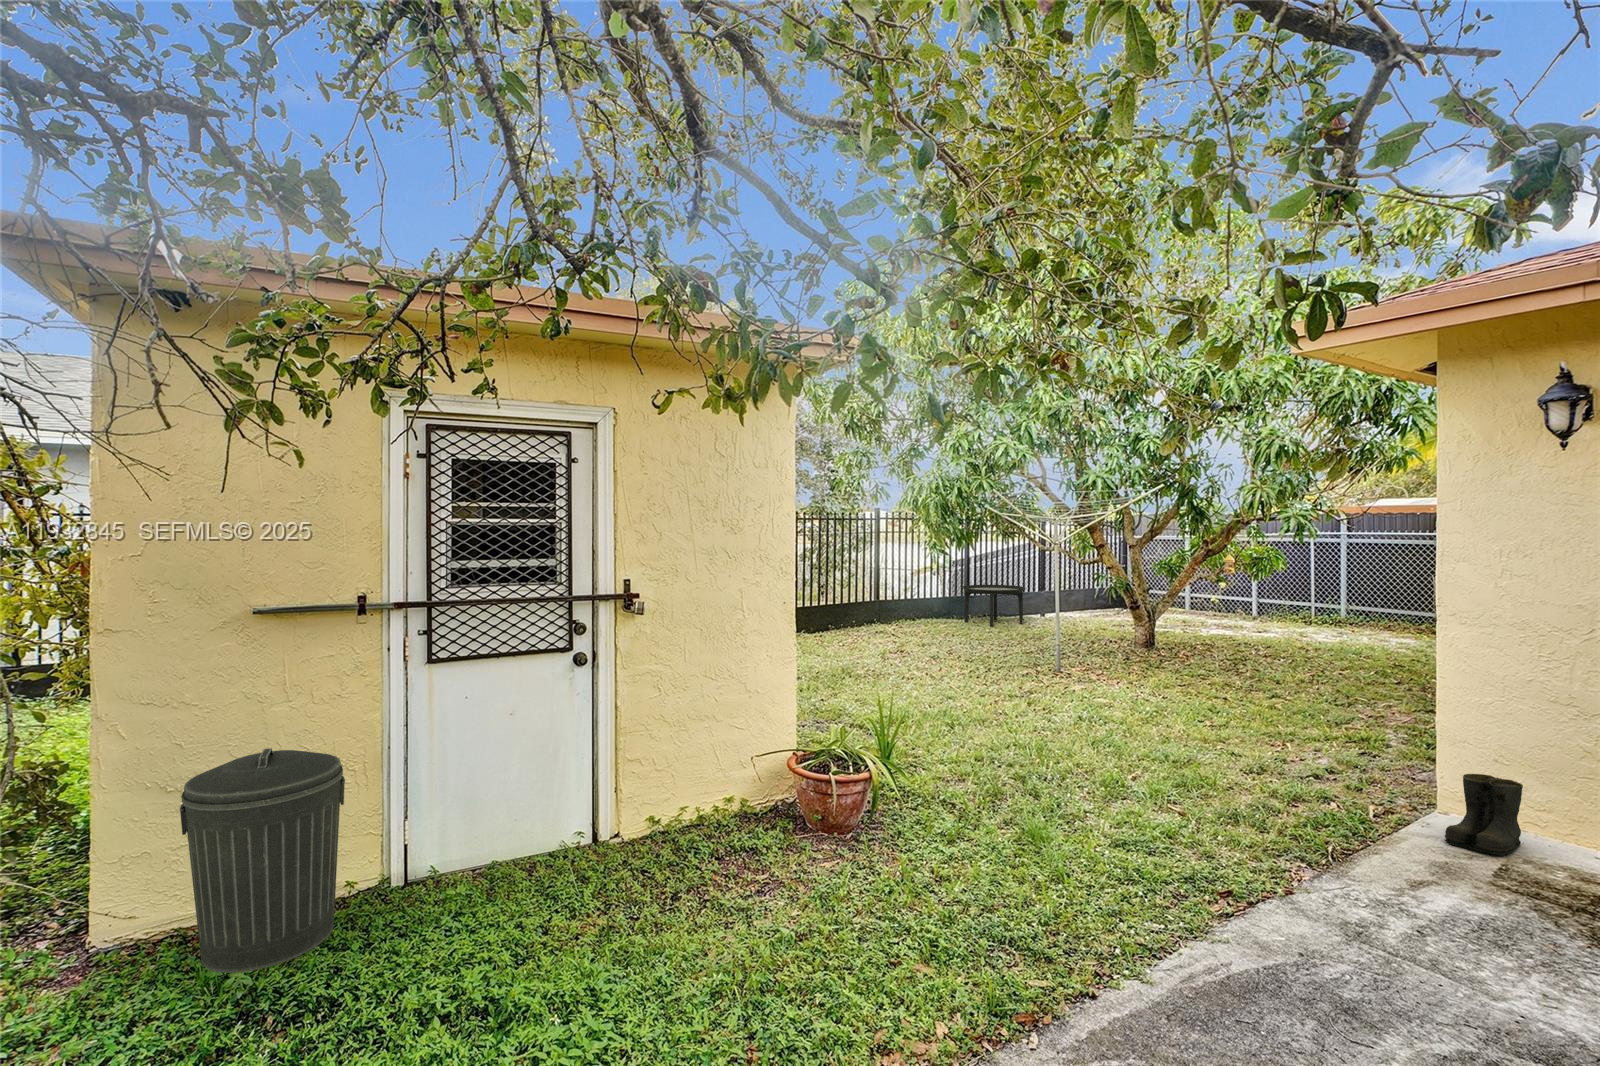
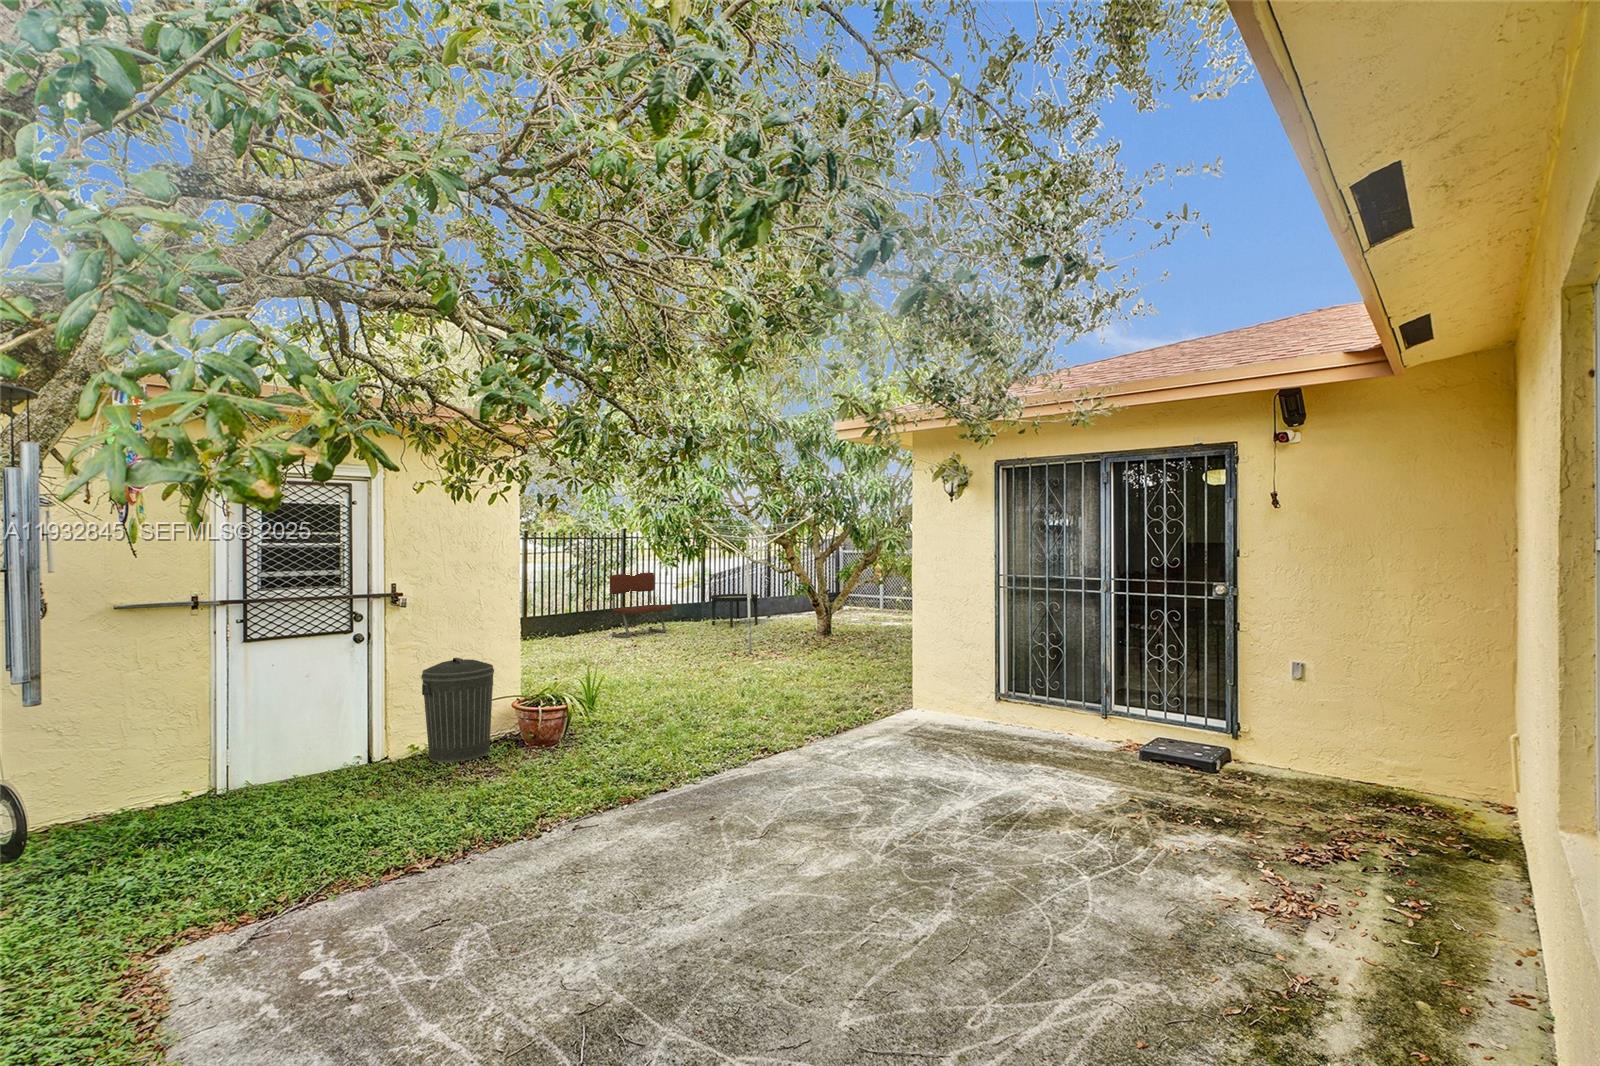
bench: none [849,557,923,637] -> present [610,573,673,638]
trash can: present [180,748,345,973] -> present [421,658,494,762]
boots: present [1445,774,1523,856] -> none [904,683,945,724]

